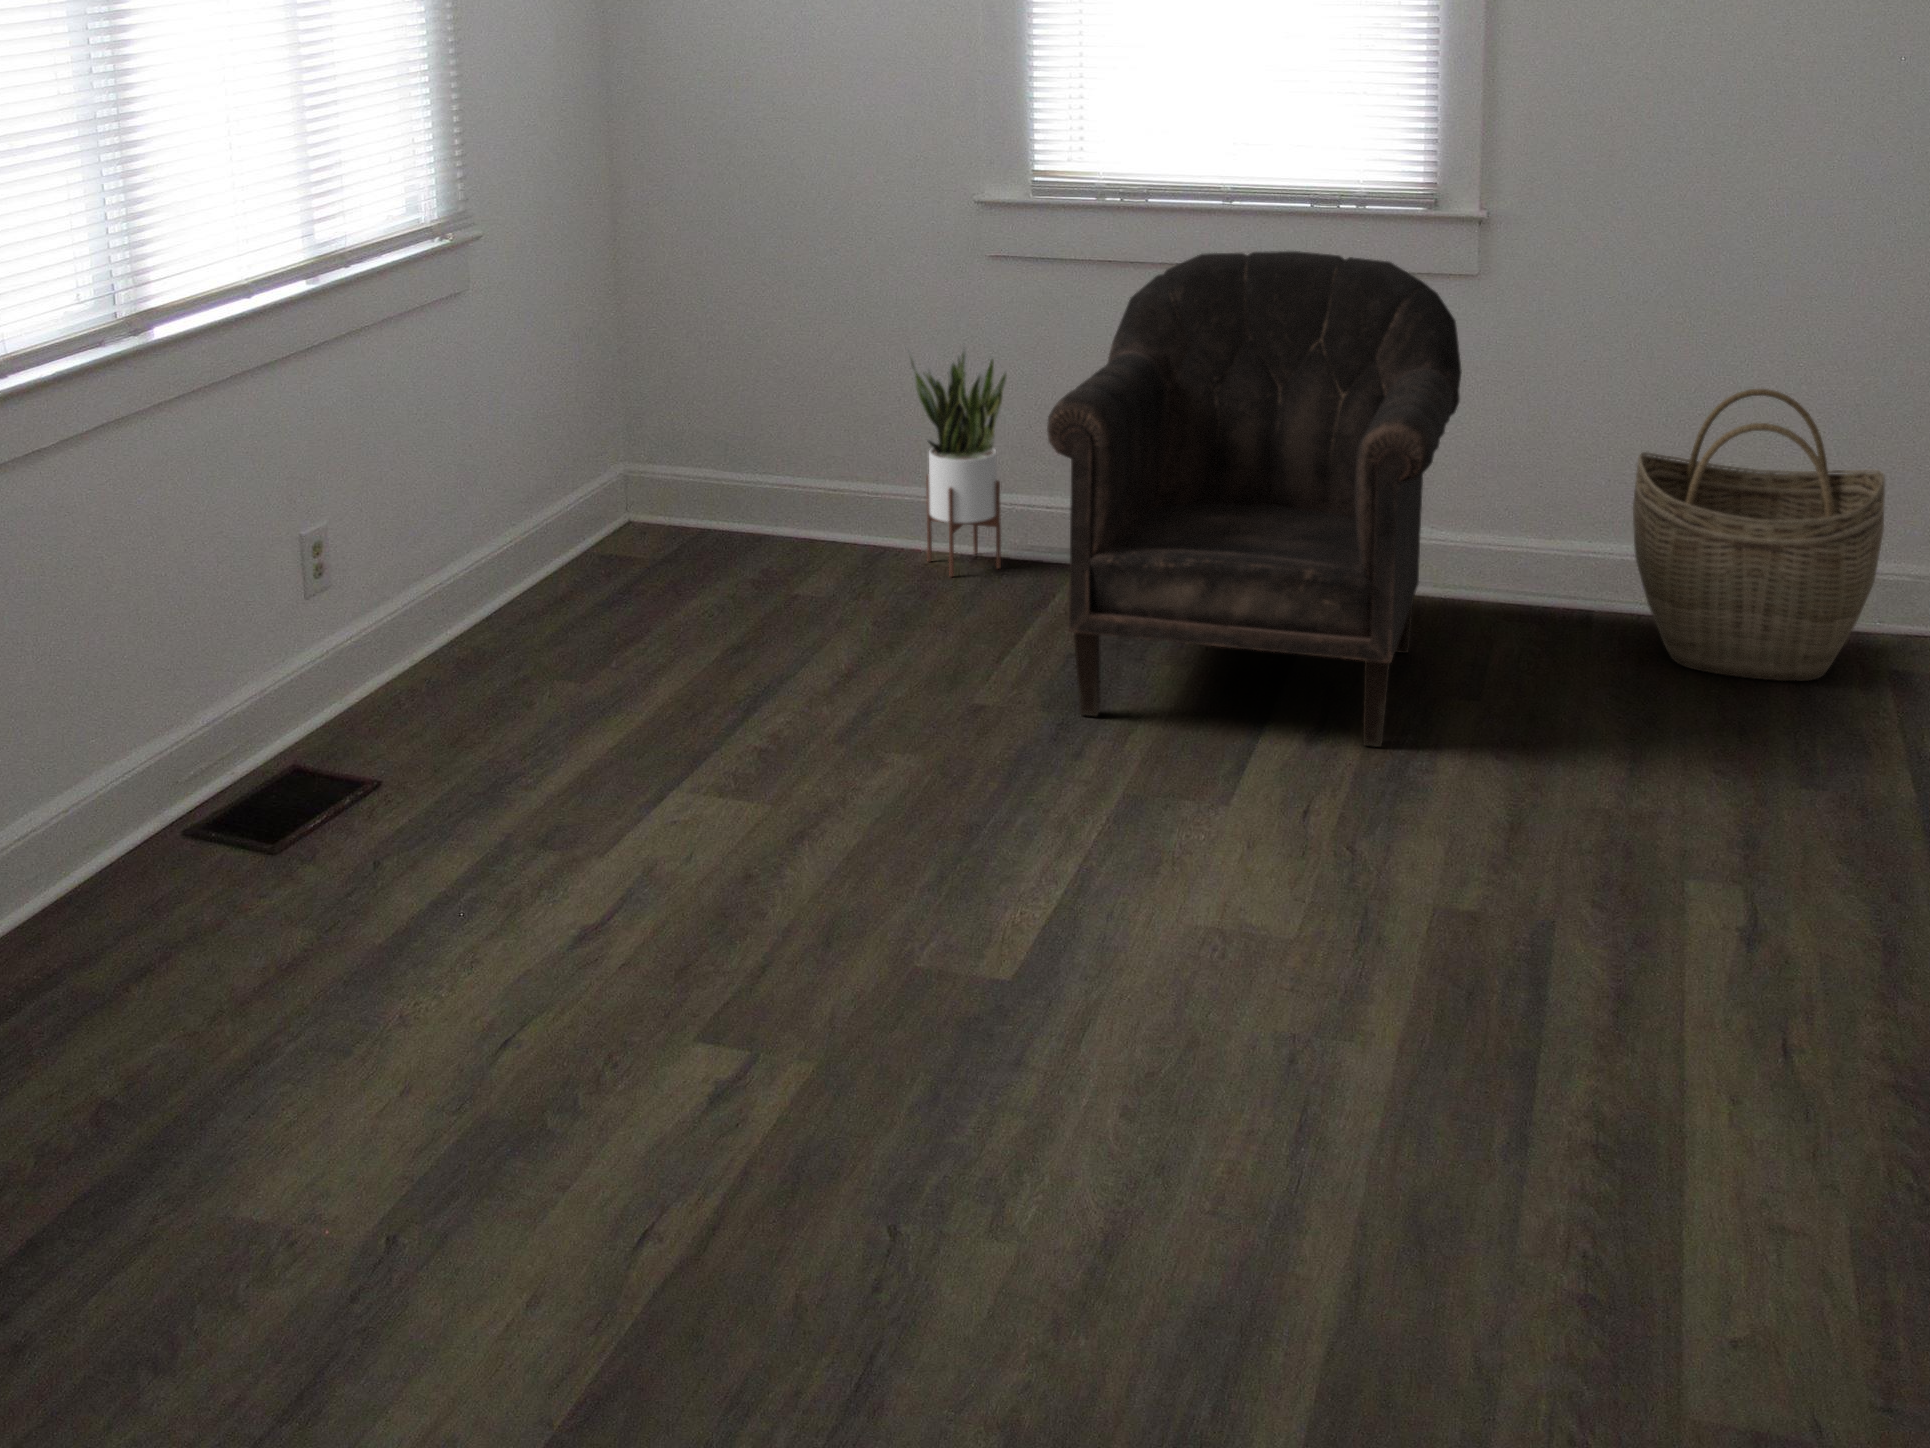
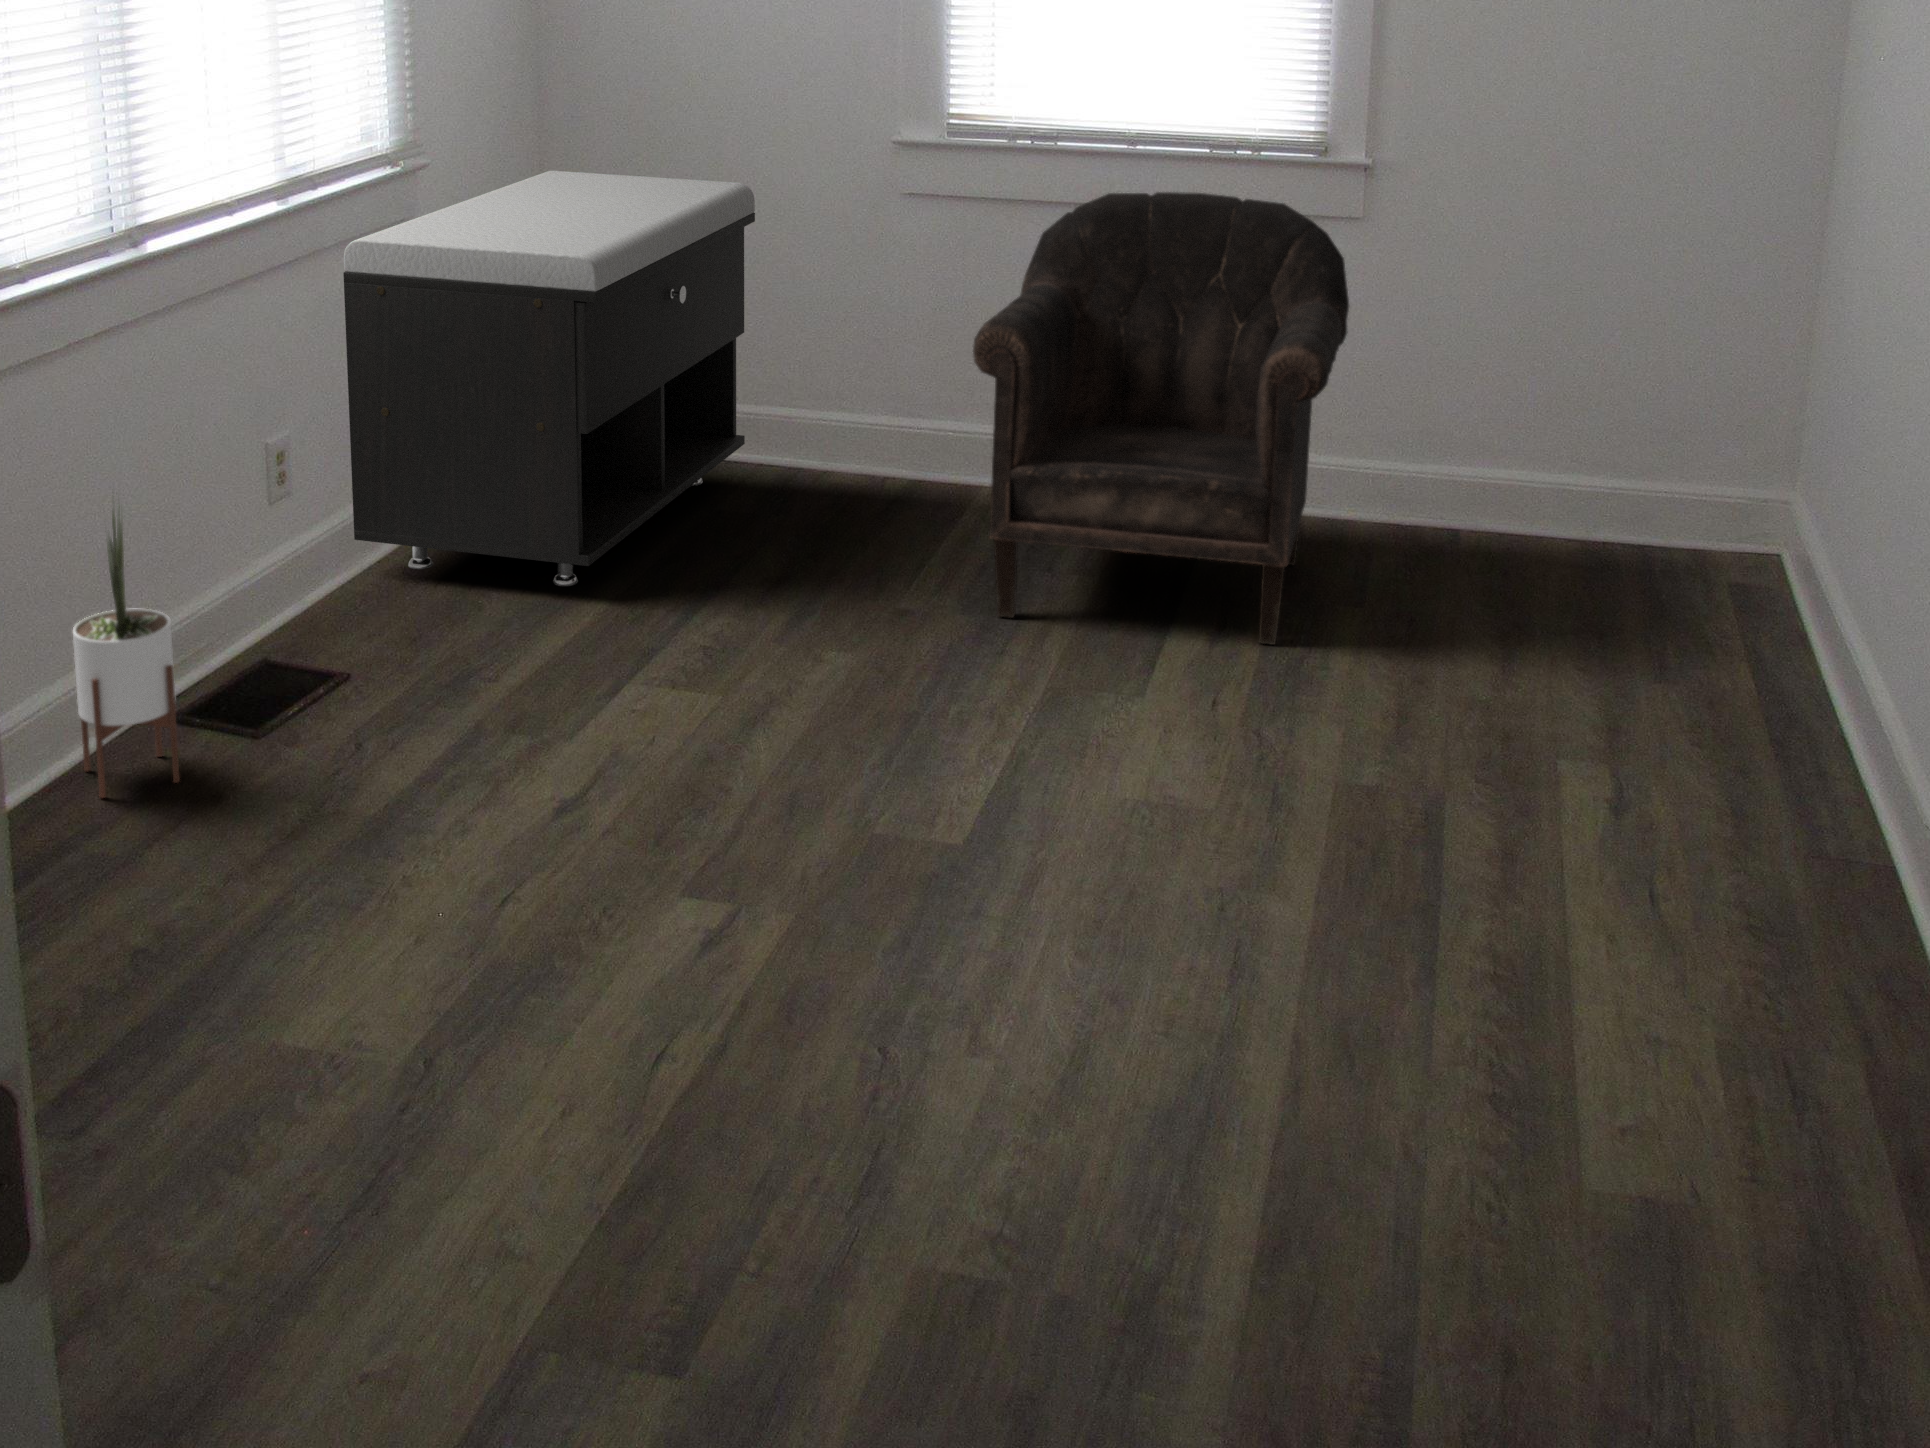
storage bench: none [387,239,832,682] -> present [343,171,755,586]
potted plant: present [906,344,1007,576] -> present [73,489,180,798]
woven basket: present [1633,389,1885,681] -> none [1502,325,1729,591]

